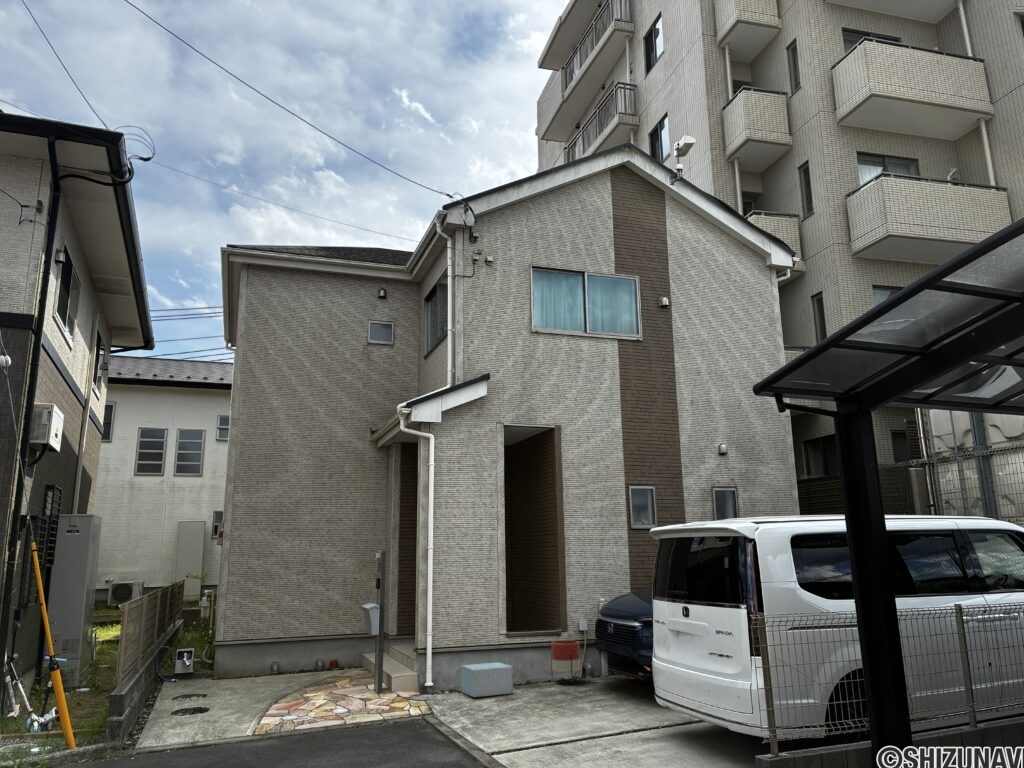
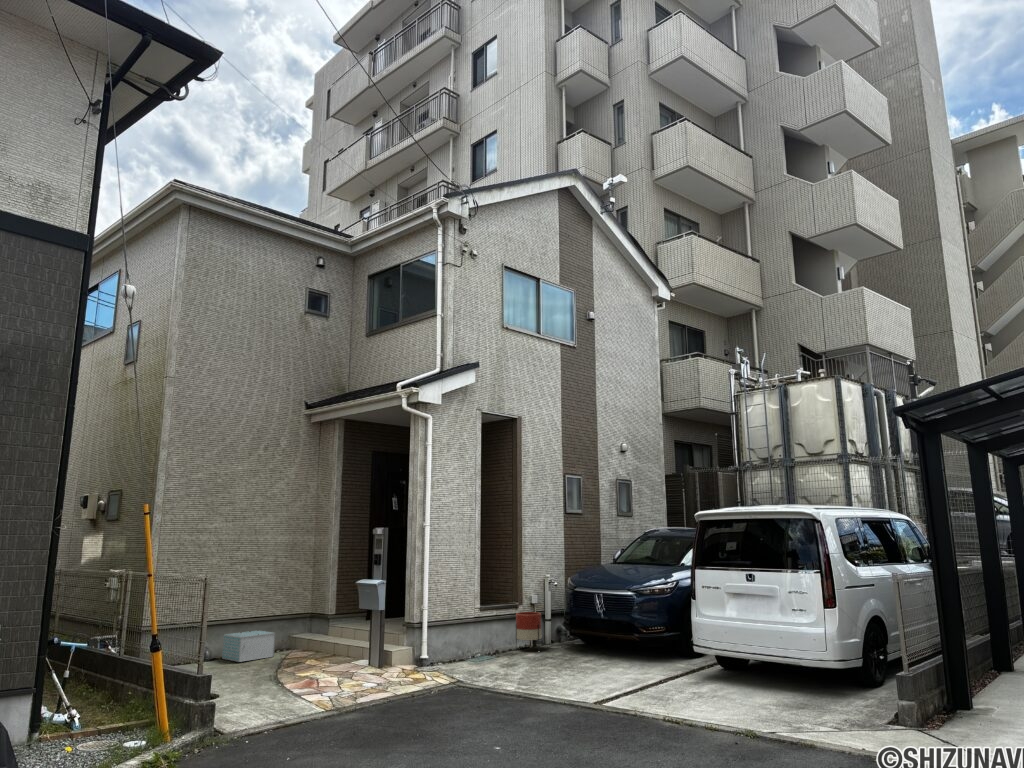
storage box: present [461,662,513,697] -> present [222,631,276,662]

